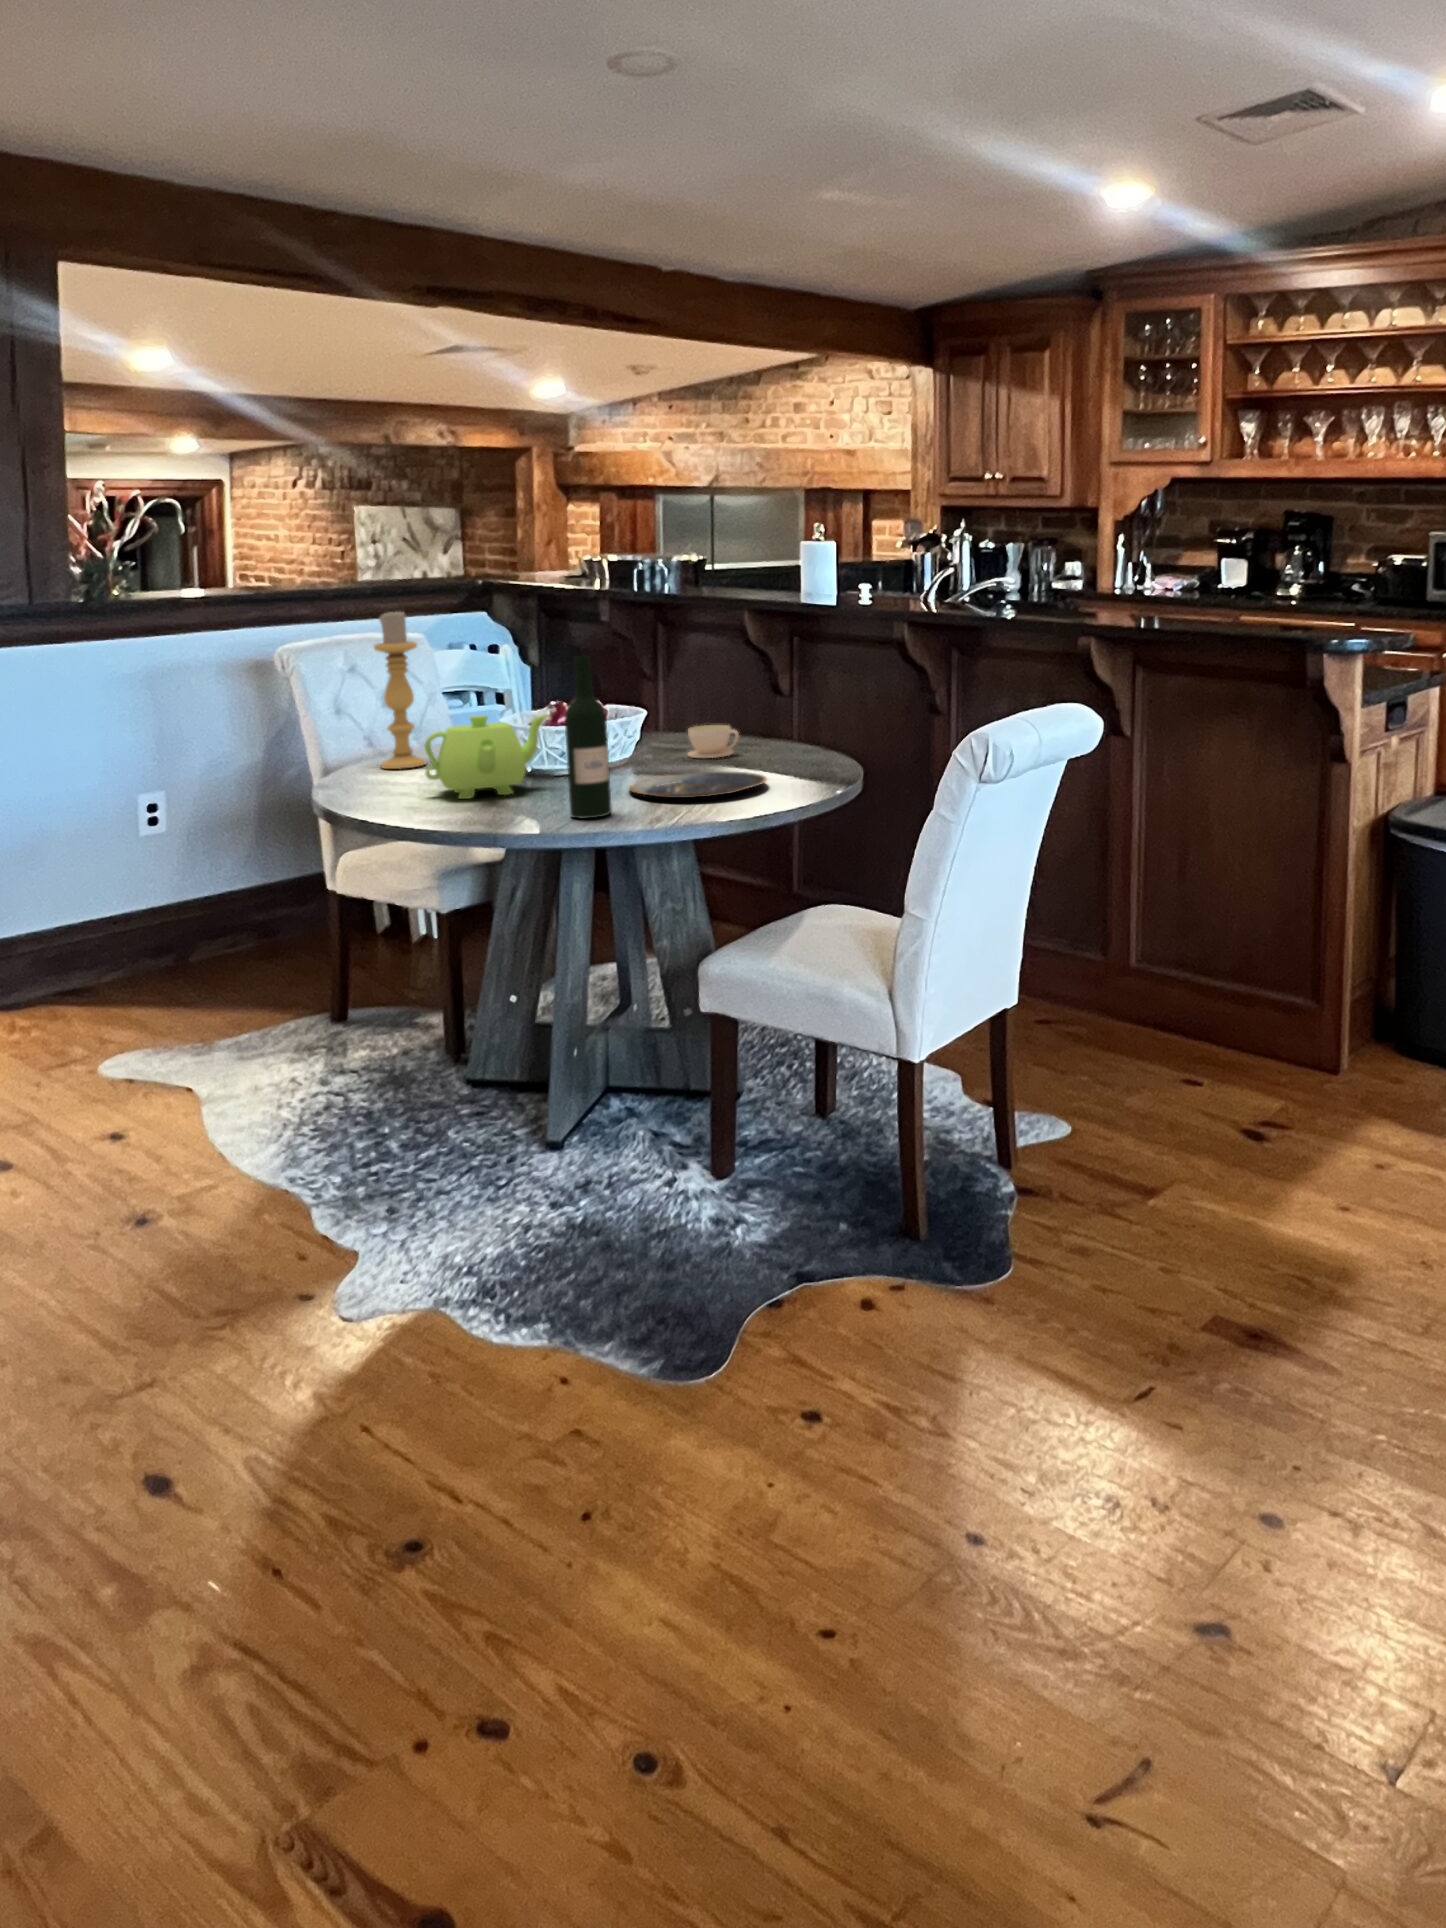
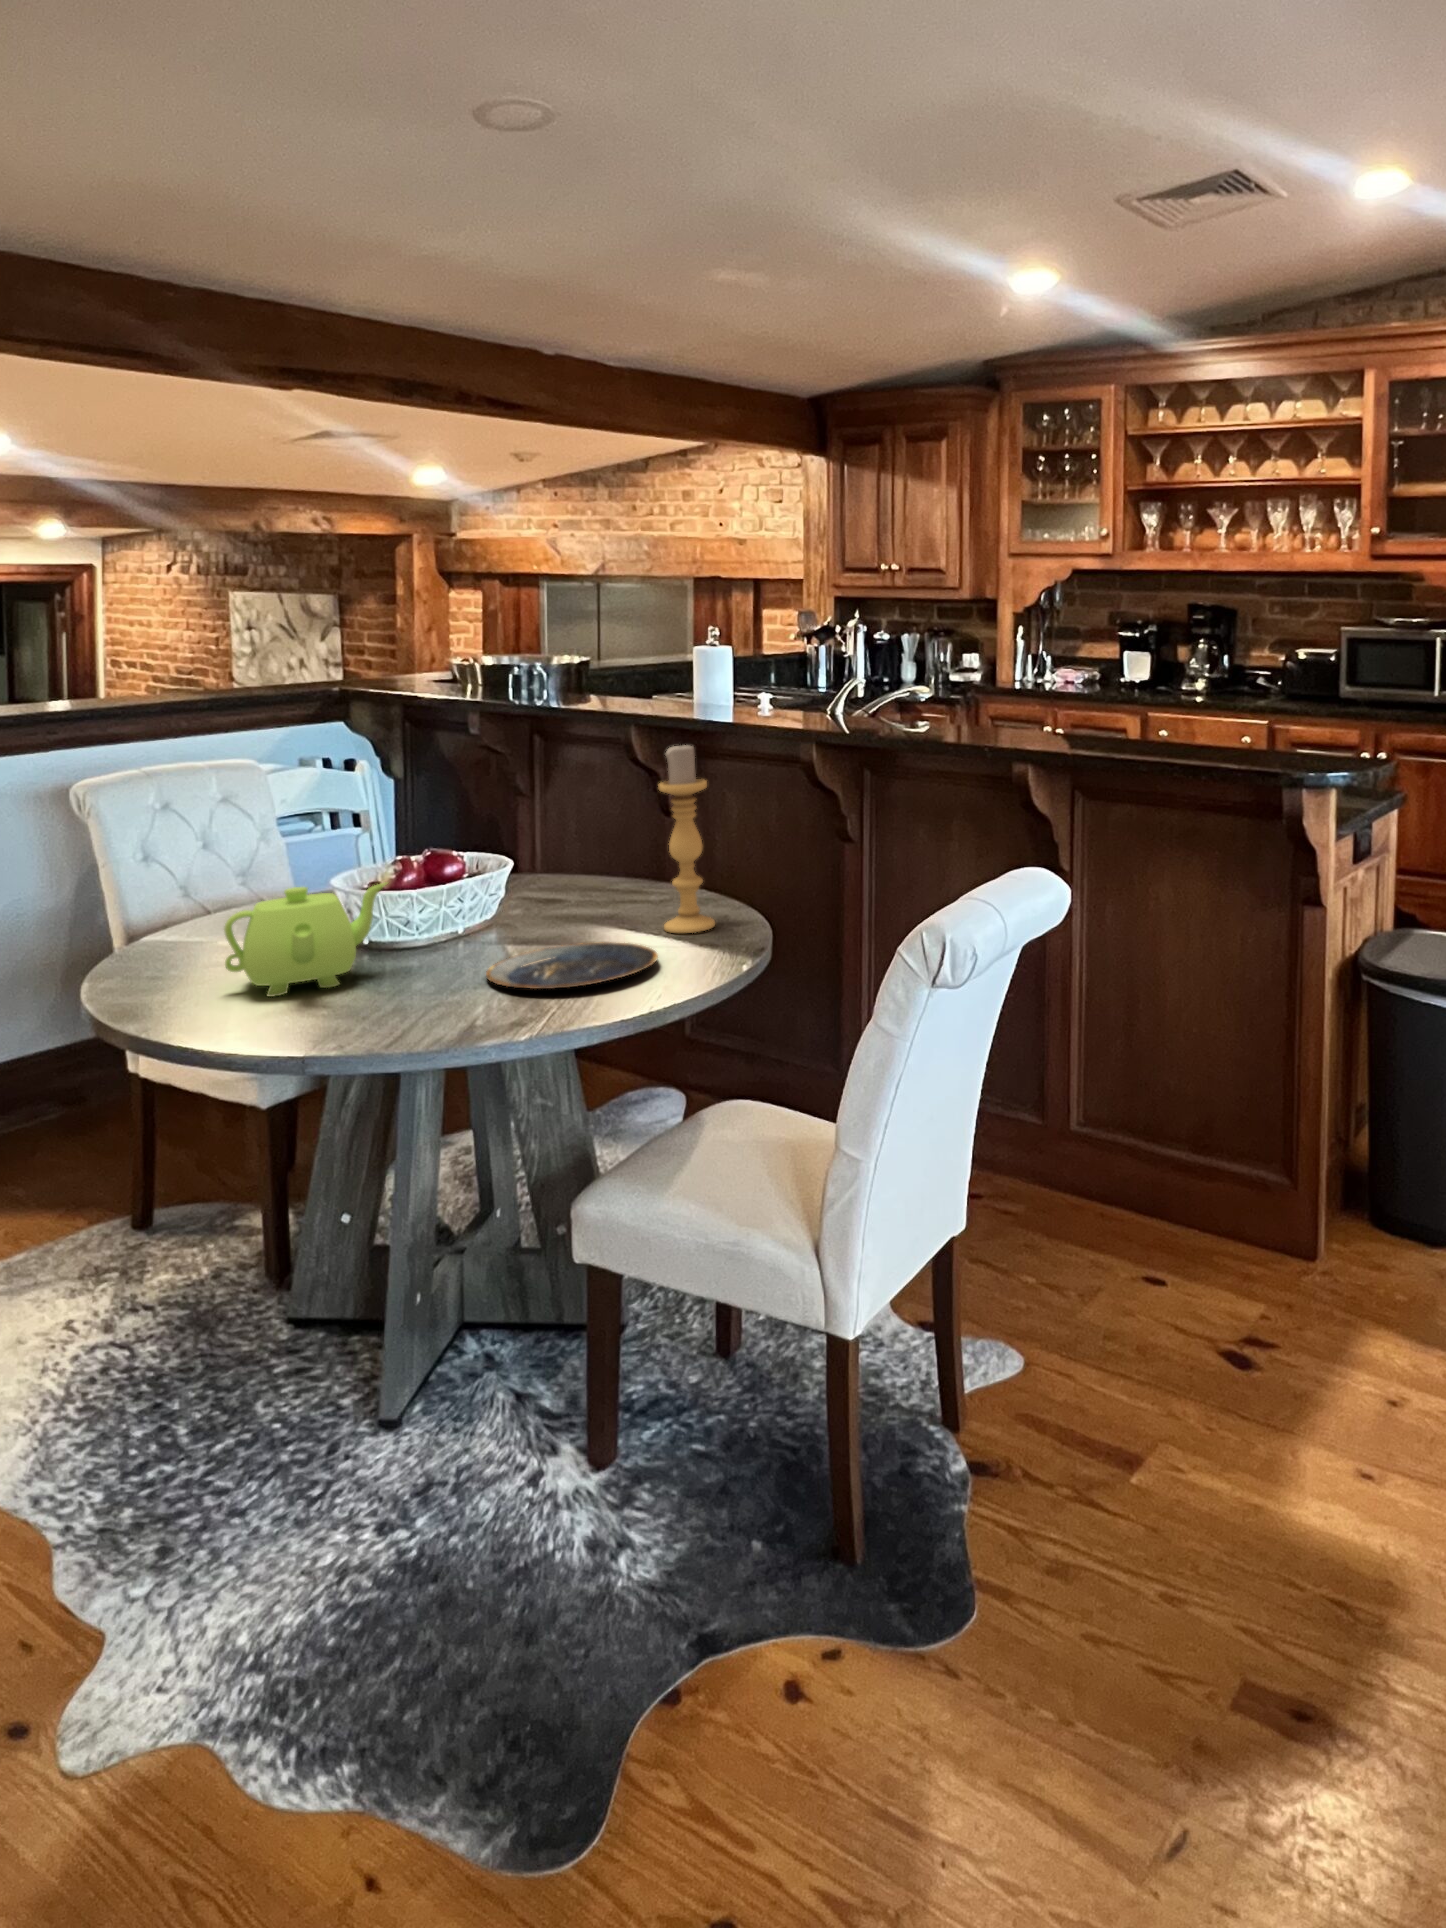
candle holder: present [374,612,426,769] -> present [659,745,715,933]
wine bottle: present [565,656,612,818] -> none [400,821,460,1029]
coffee cup: present [688,725,739,758] -> none [562,876,624,919]

